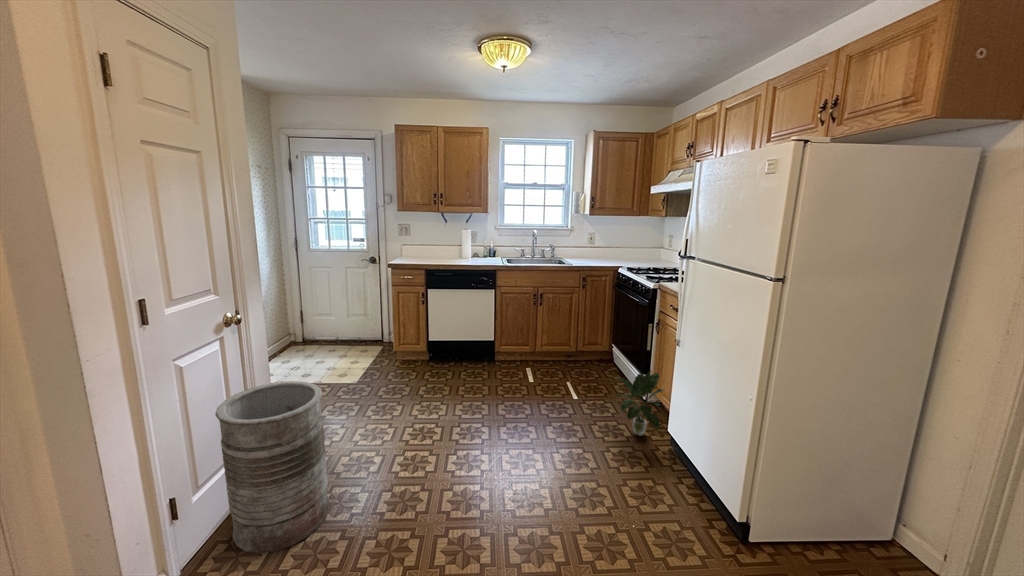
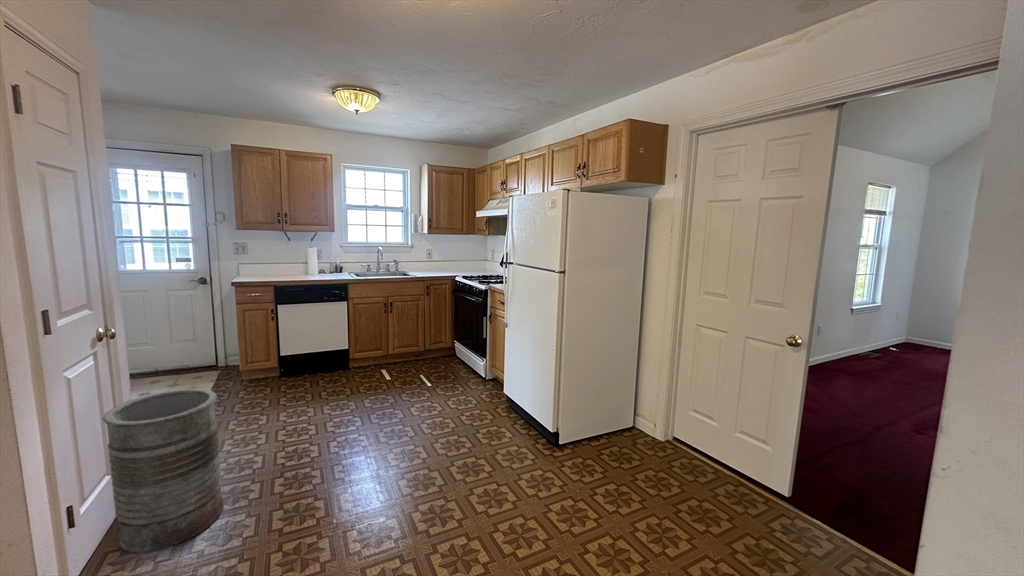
potted plant: present [617,370,664,436] -> none [464,349,499,401]

